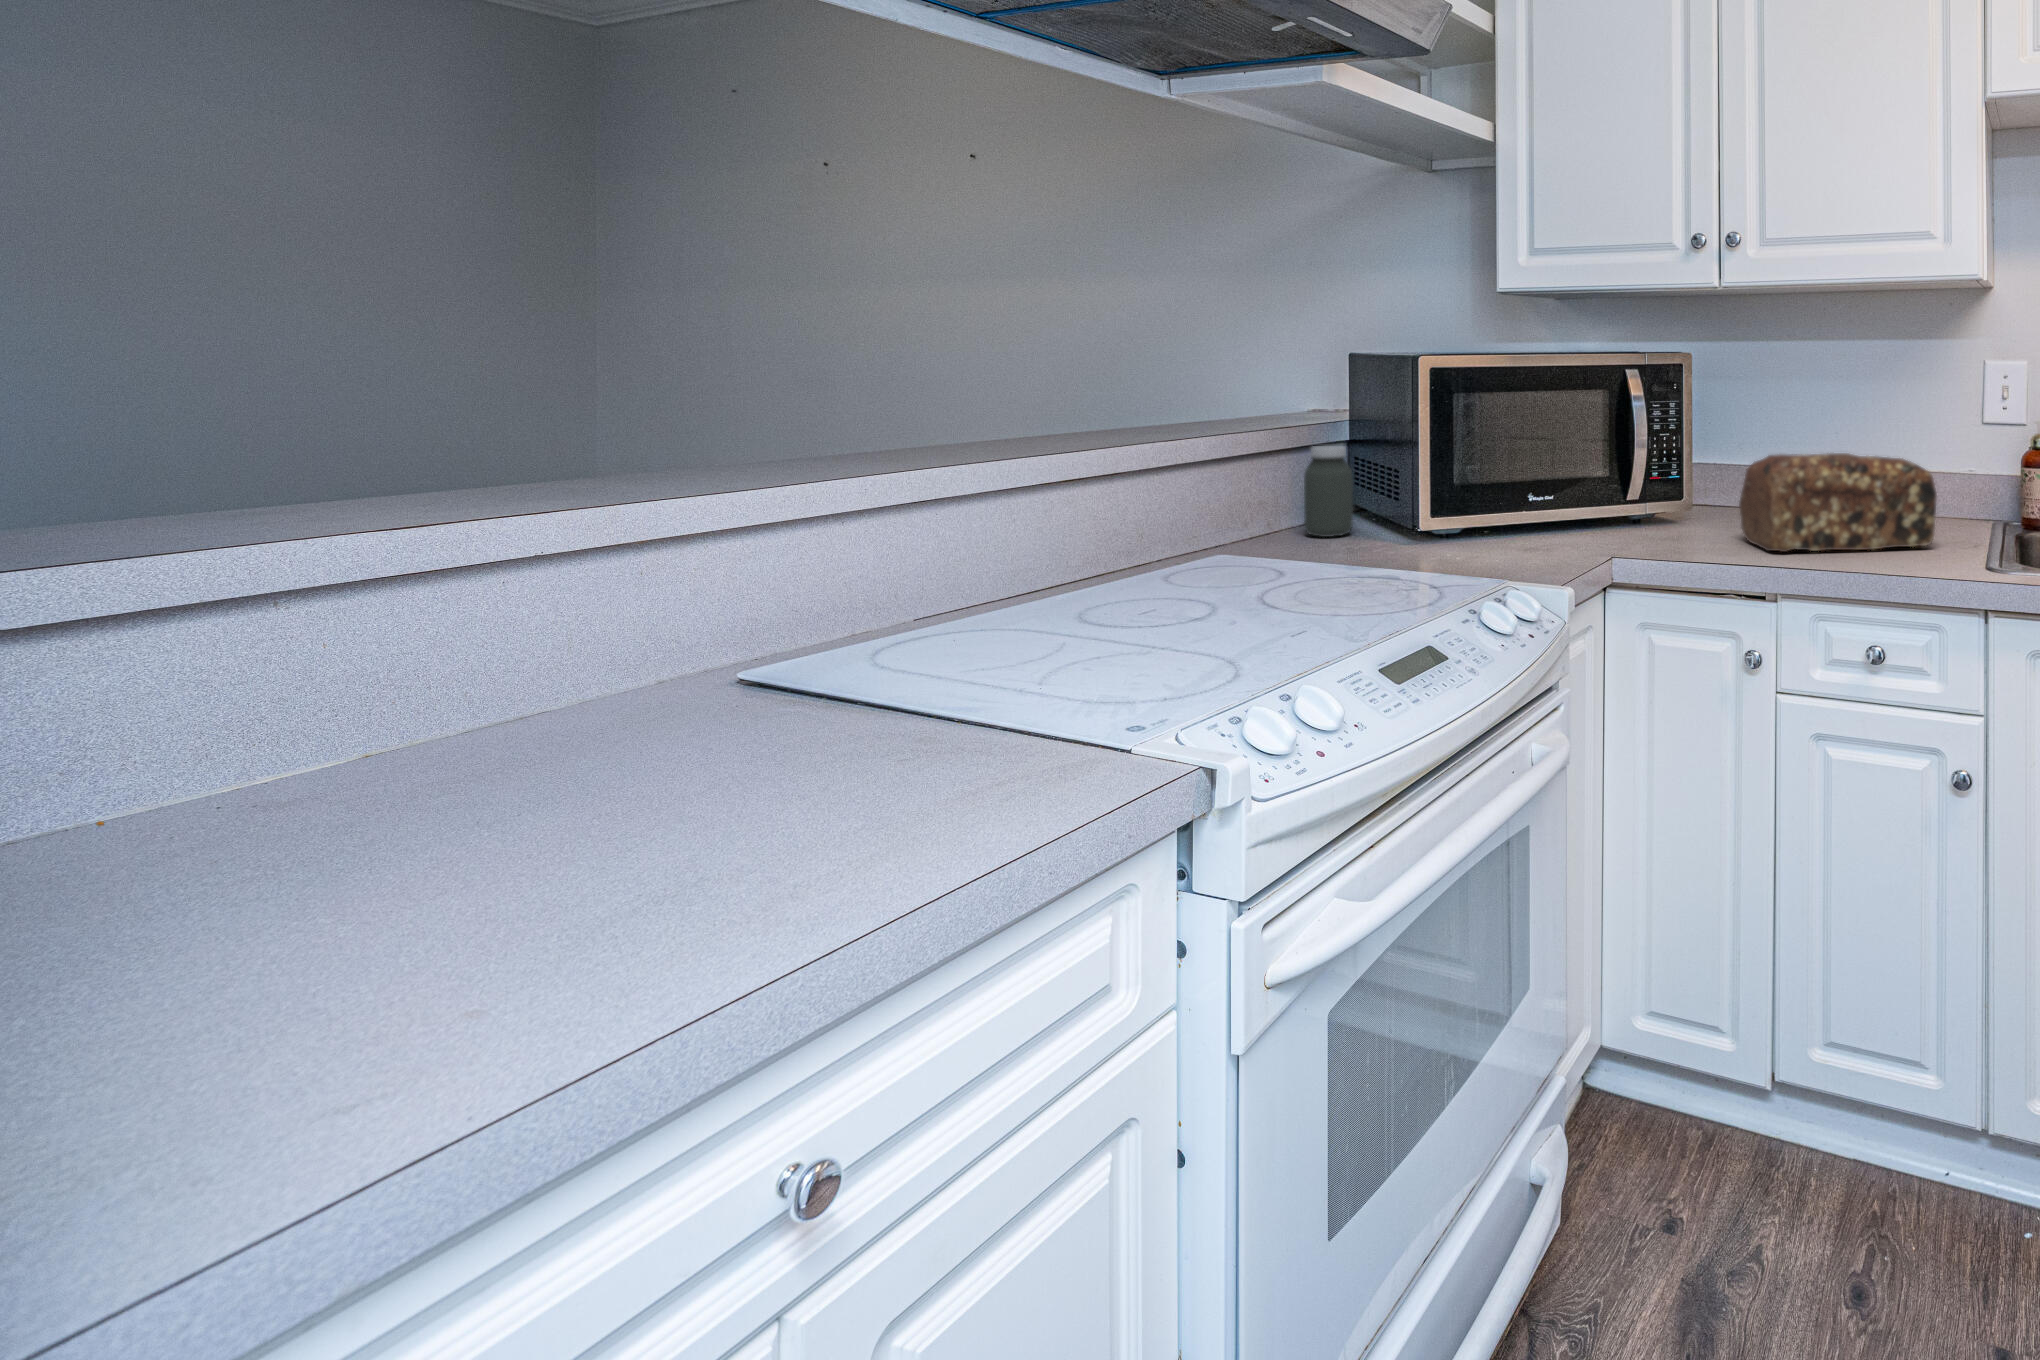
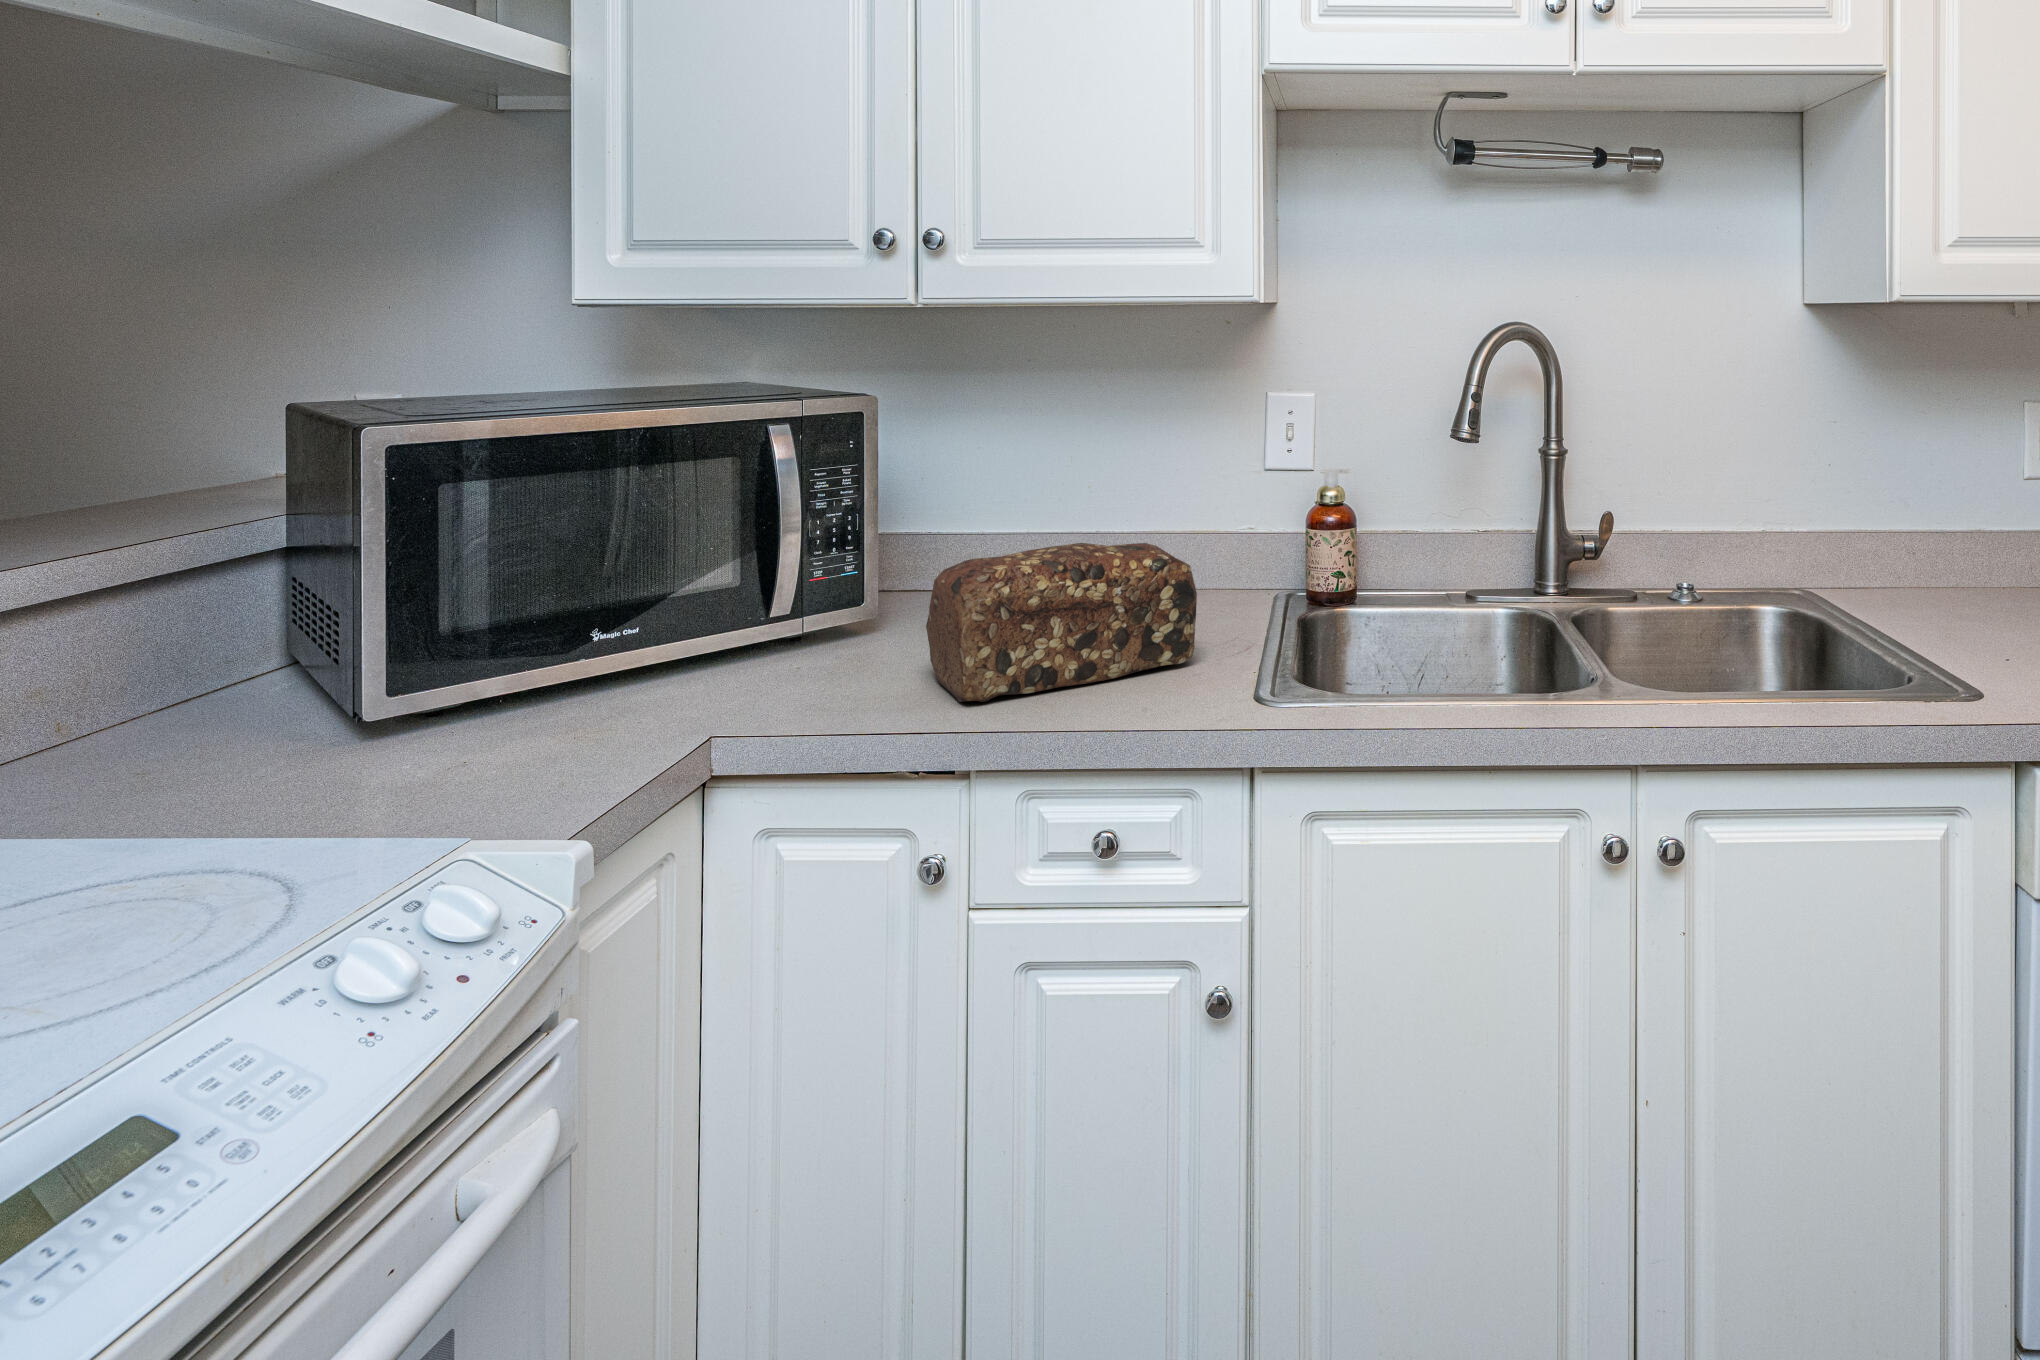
jar: present [1304,446,1353,537] -> none [77,595,204,766]

